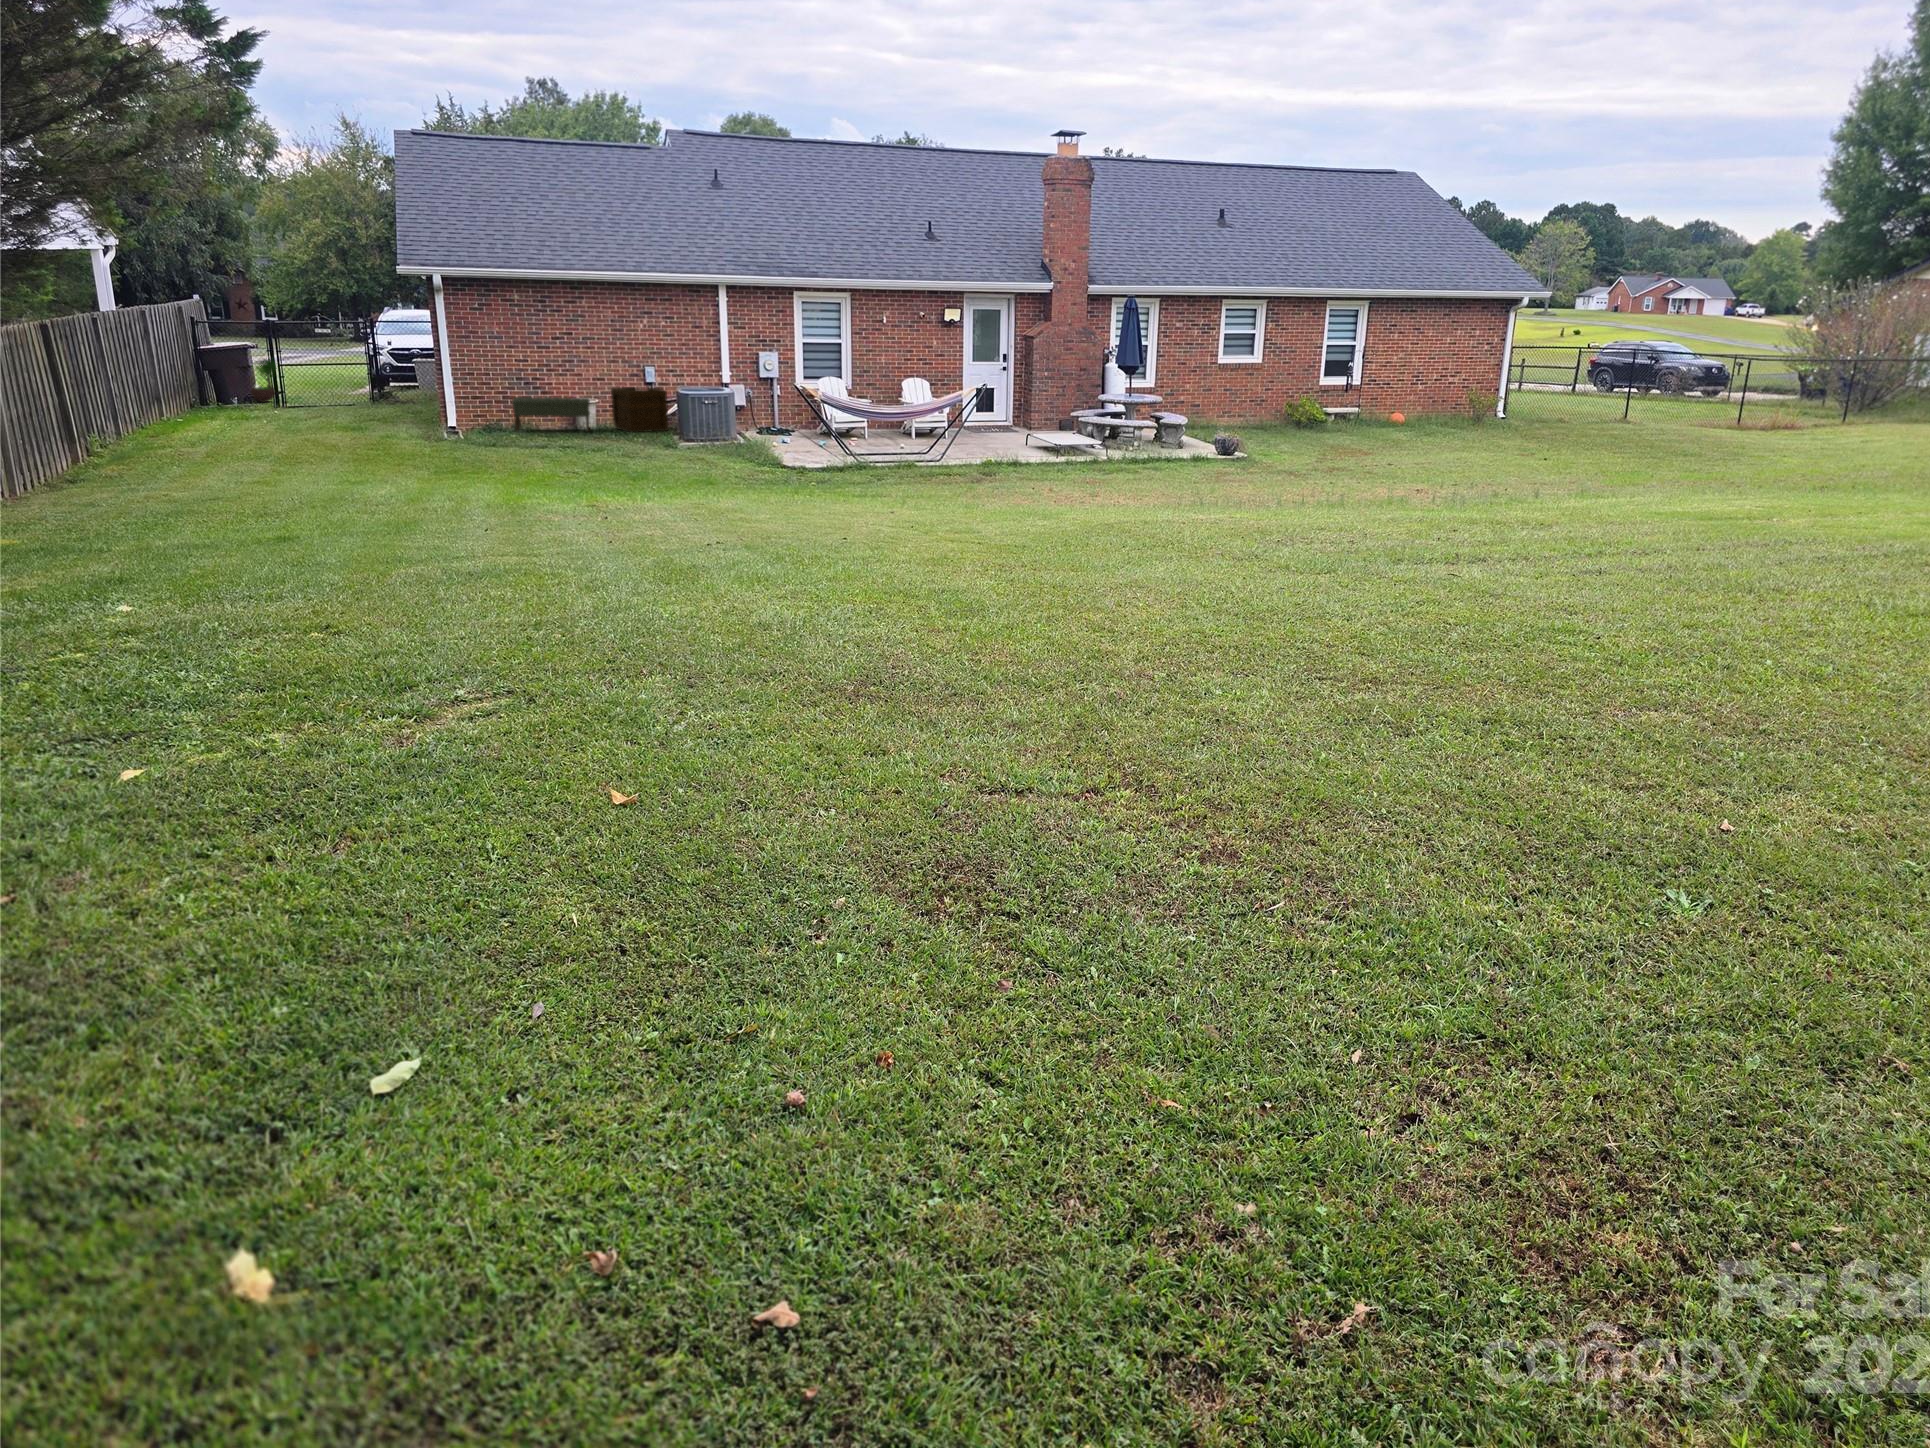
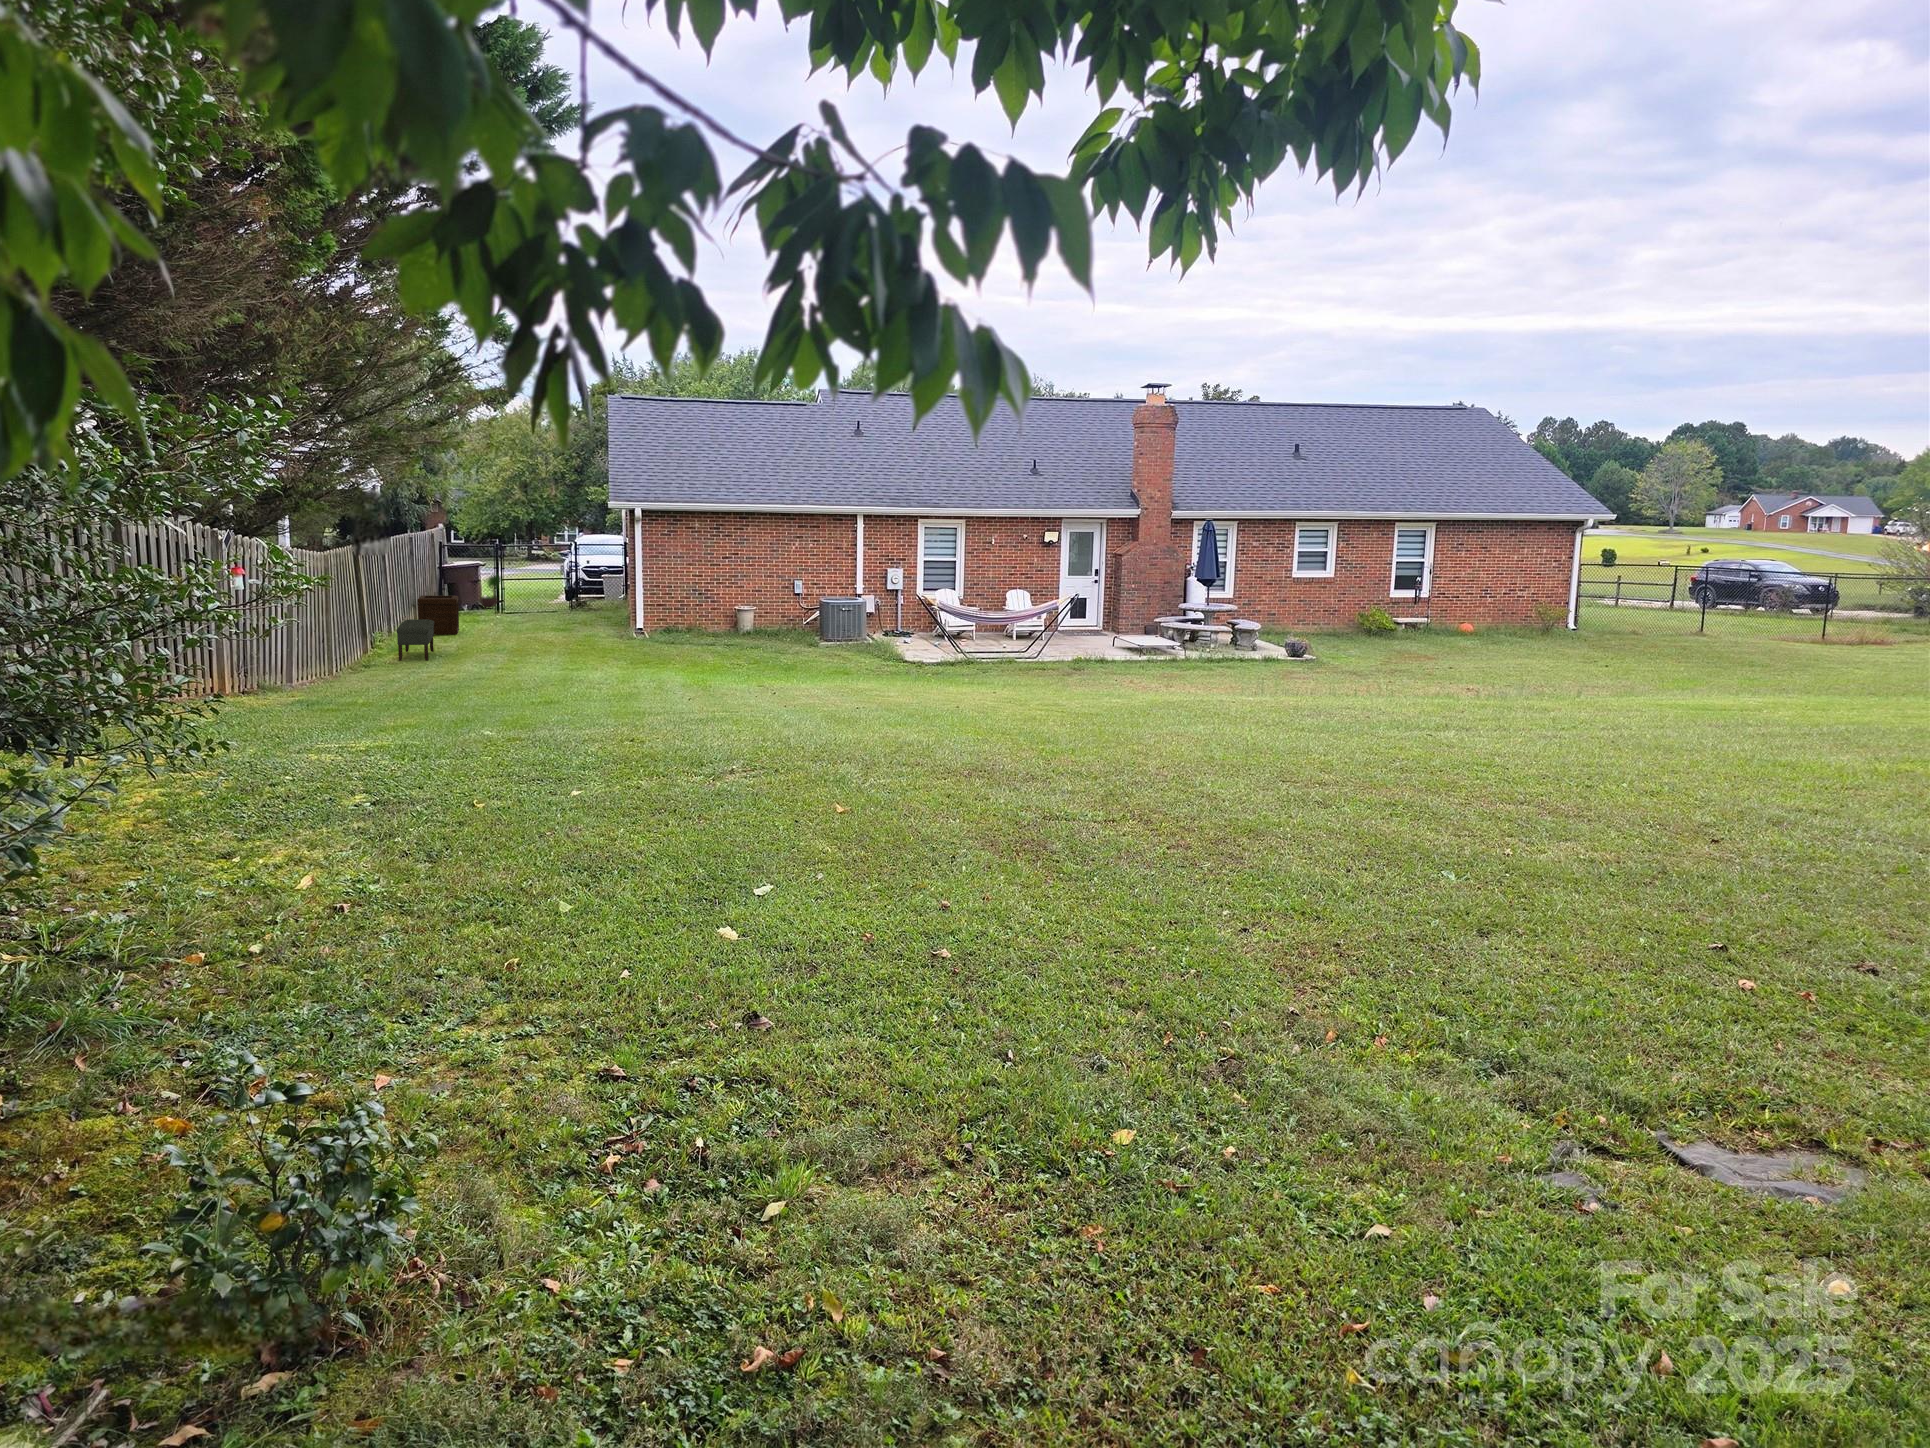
wooden crate: present [611,387,669,432] -> present [418,596,459,635]
bench: present [512,397,591,432] -> present [396,619,434,661]

